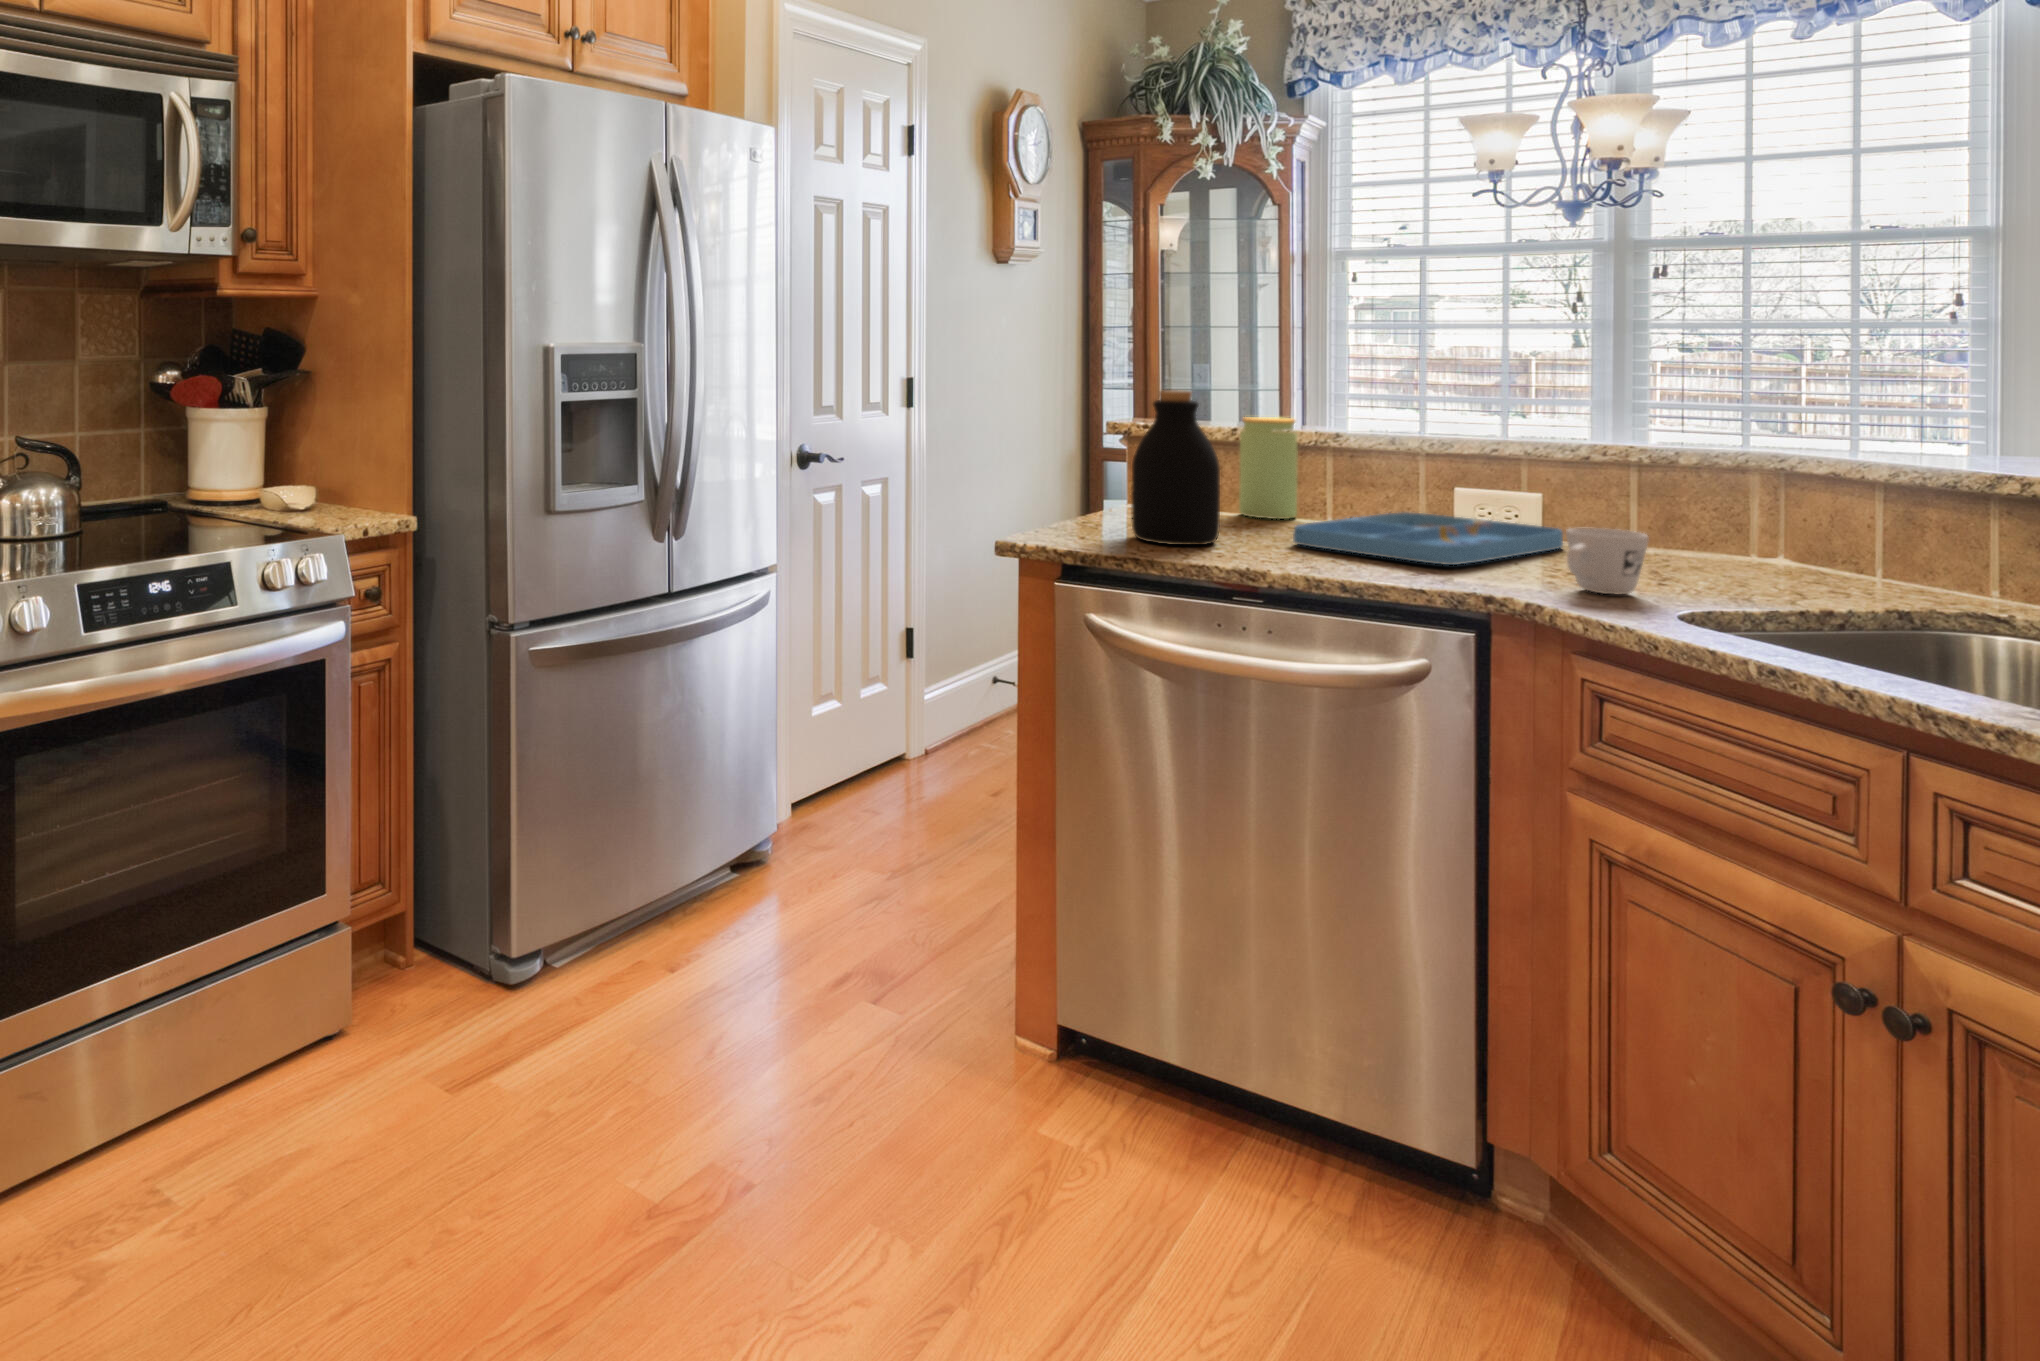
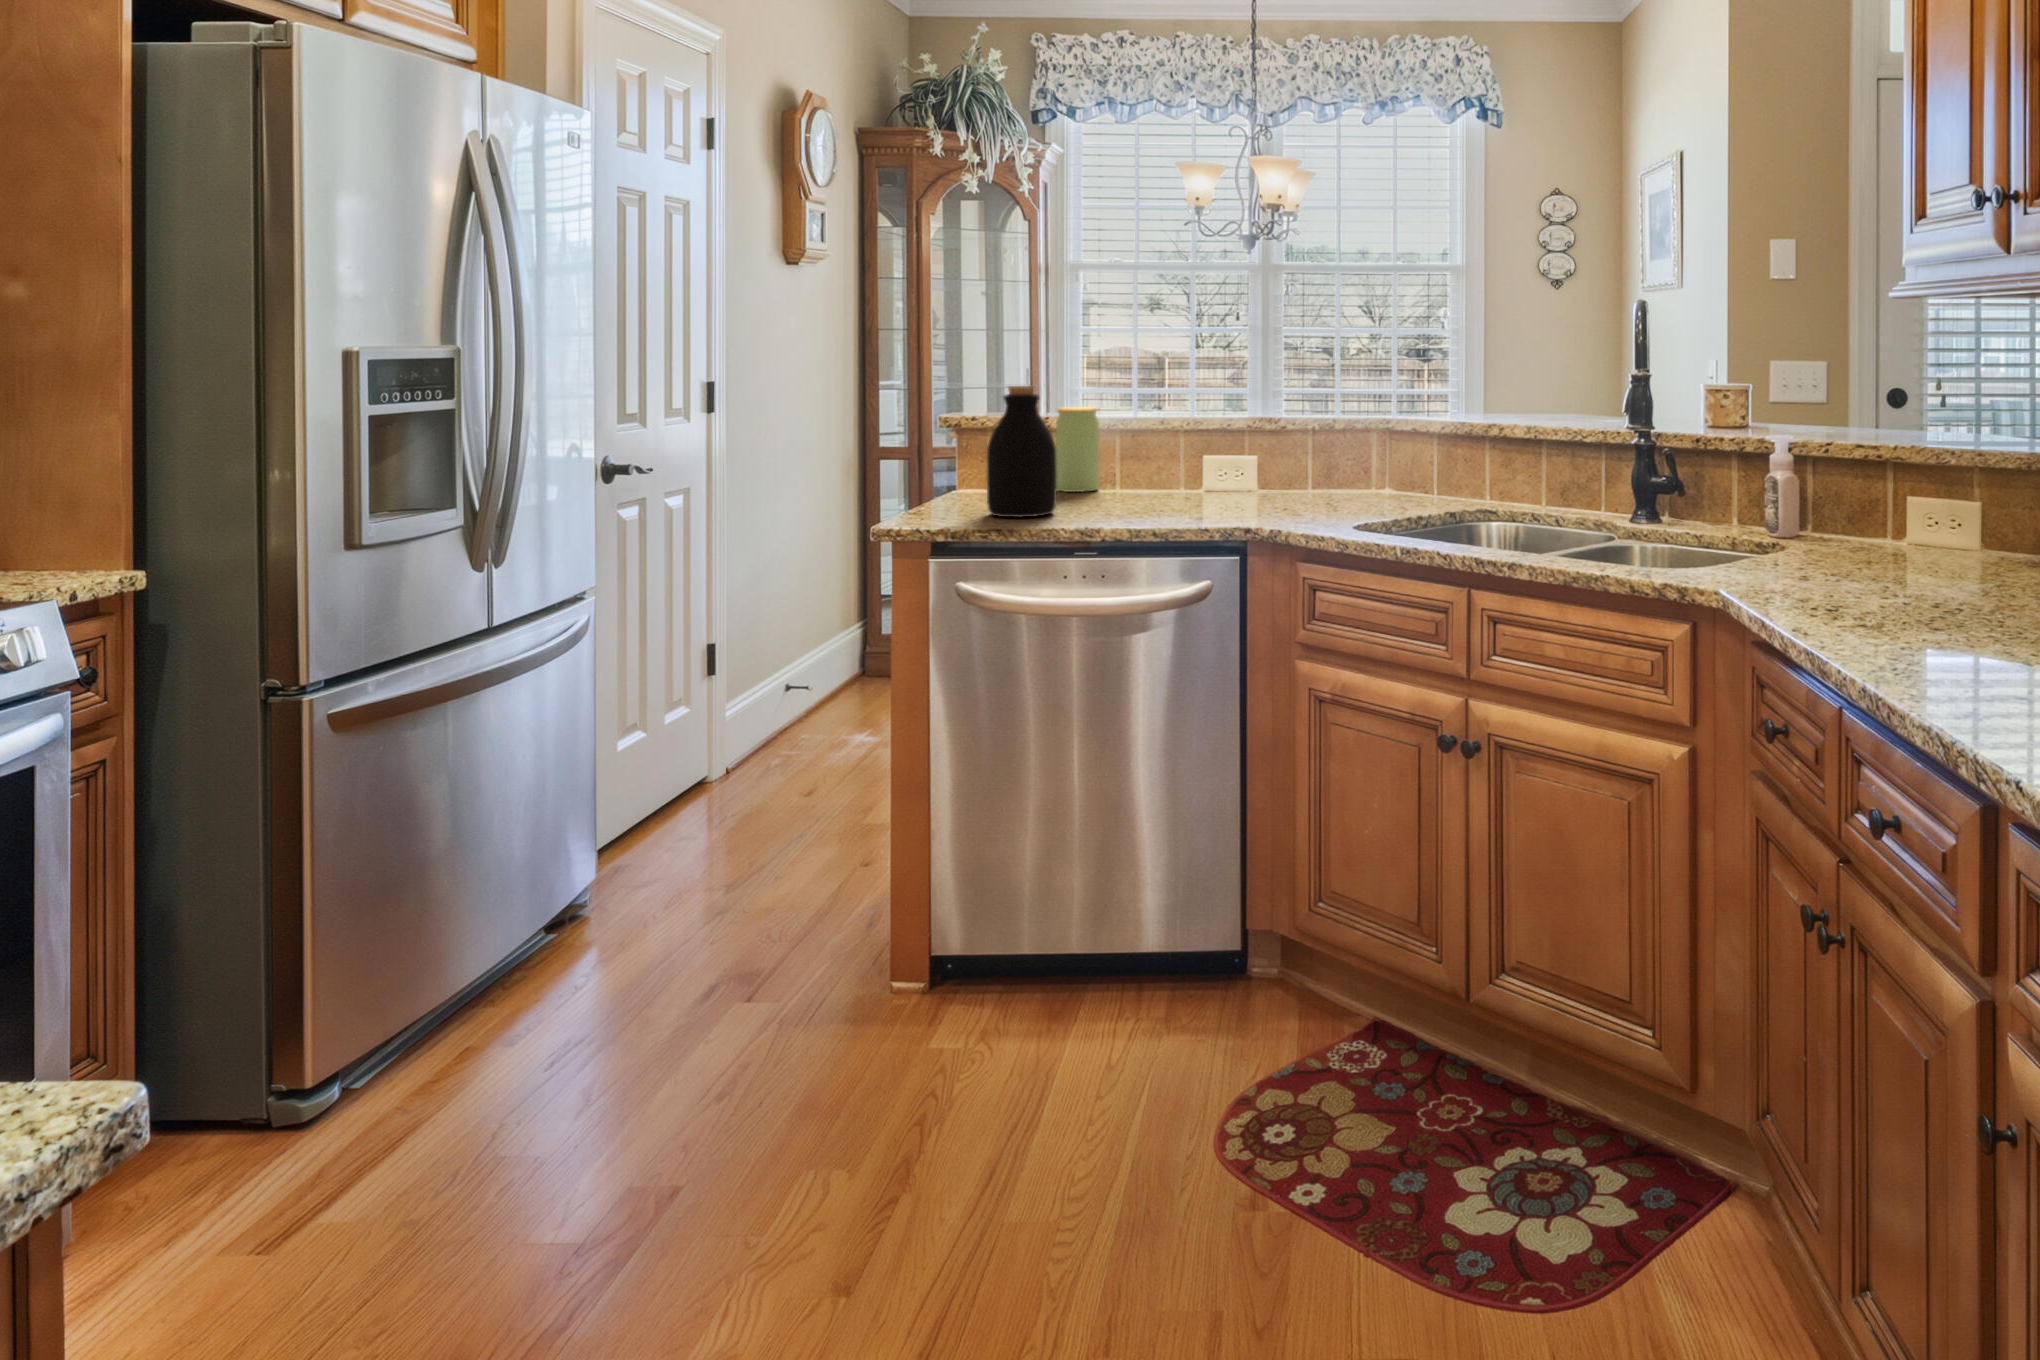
tray: present [1293,512,1563,565] -> none [1109,478,1275,512]
mug: present [1566,528,1649,594] -> none [1287,475,1332,520]

